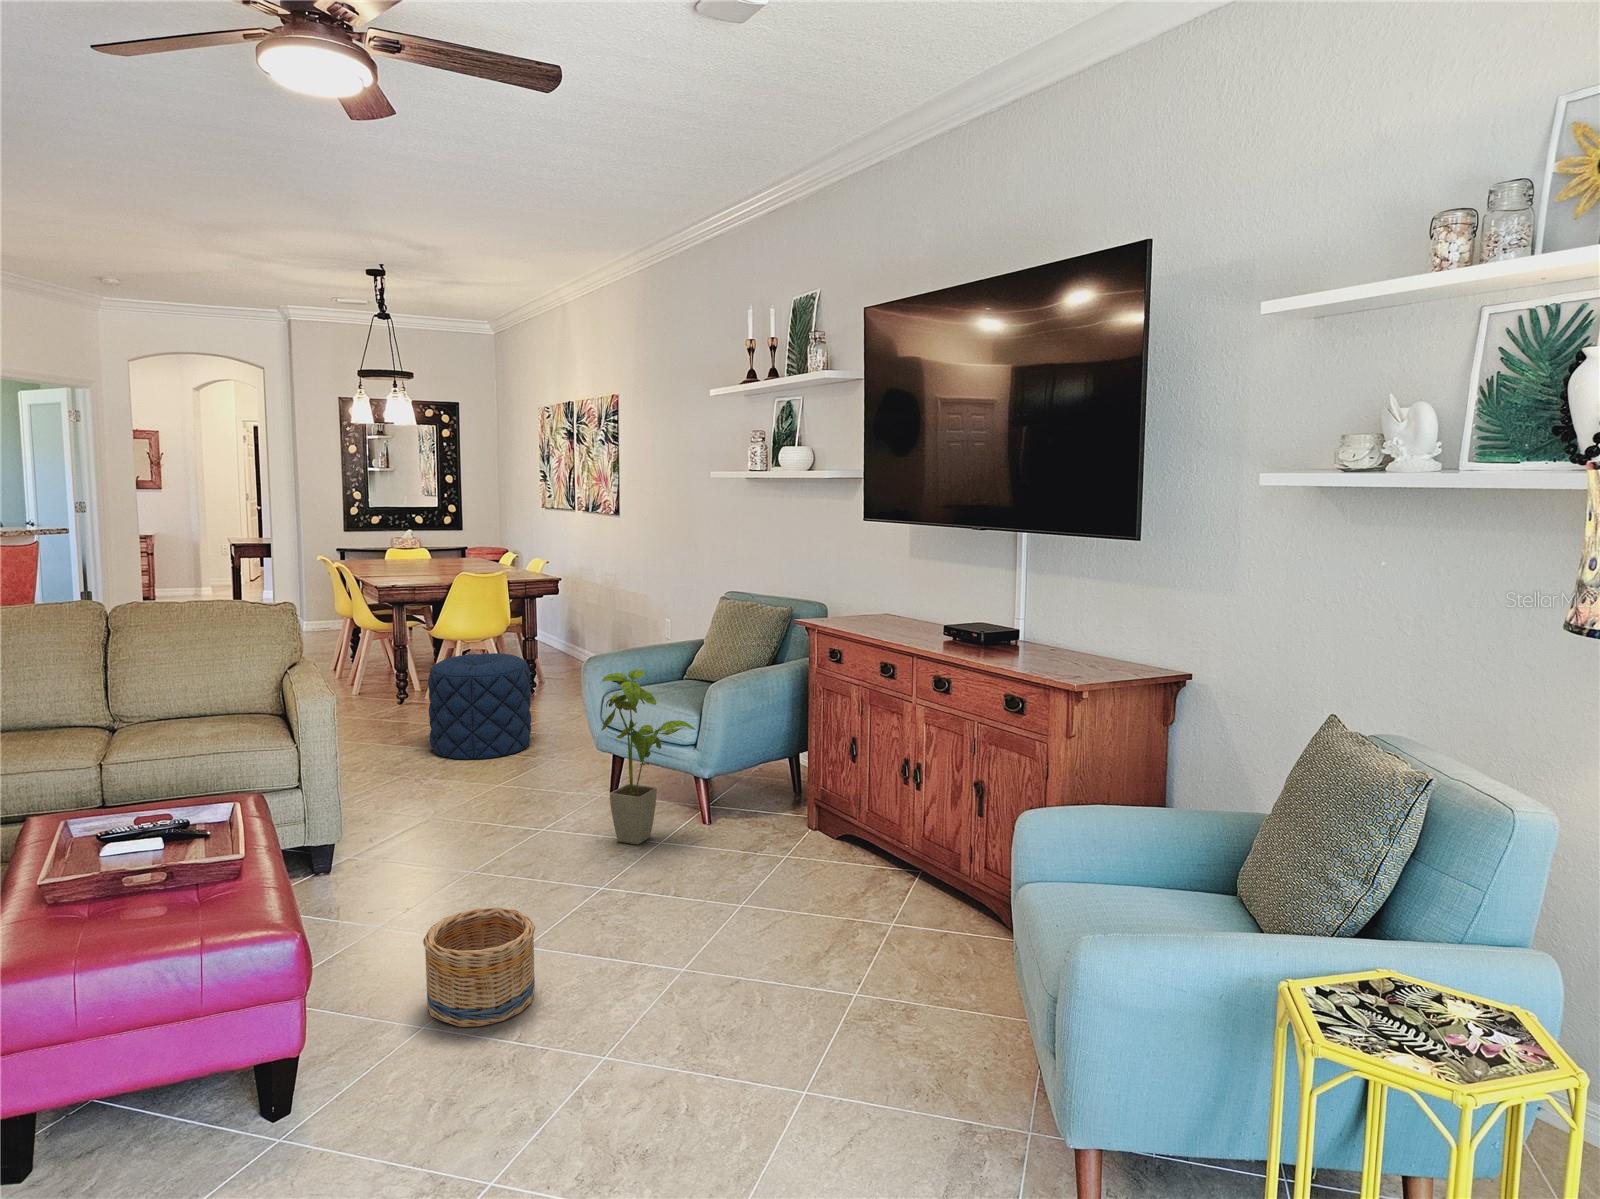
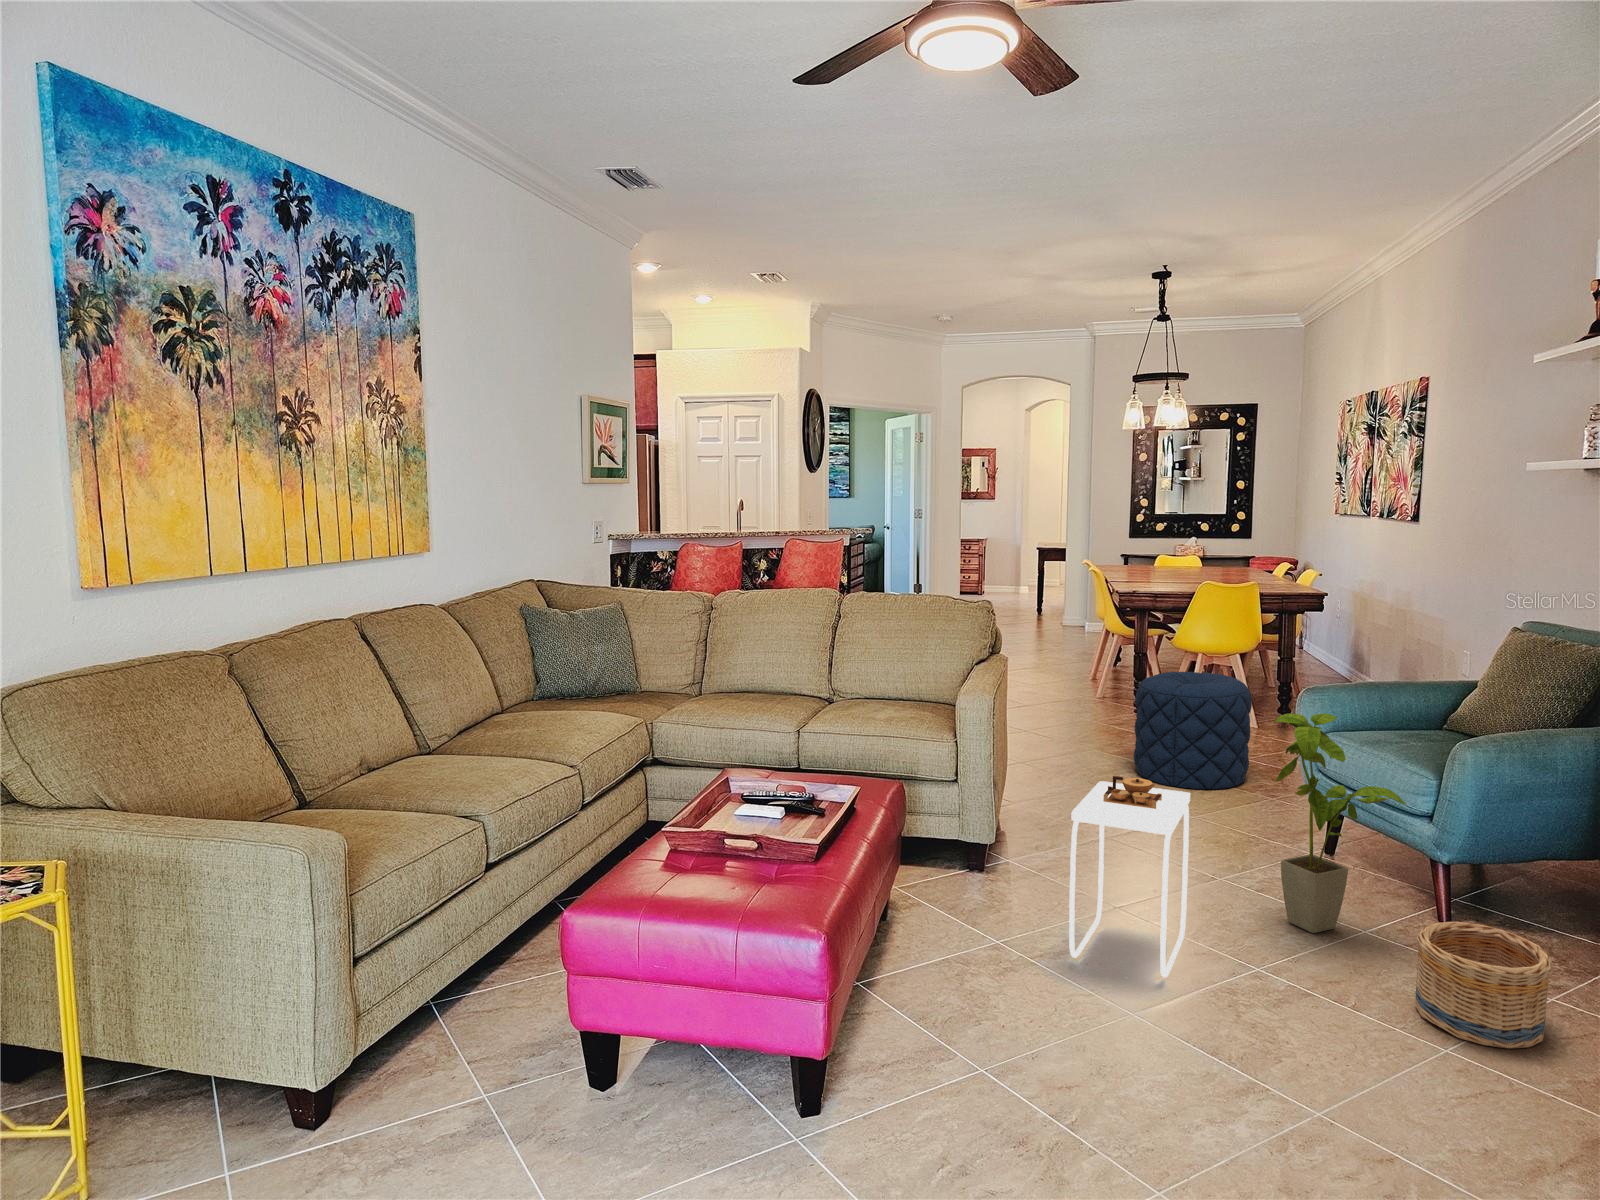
side table: none [466,746,556,916] -> present [1069,776,1190,978]
basket: present [423,908,535,1027] -> present [1415,922,1552,1048]

